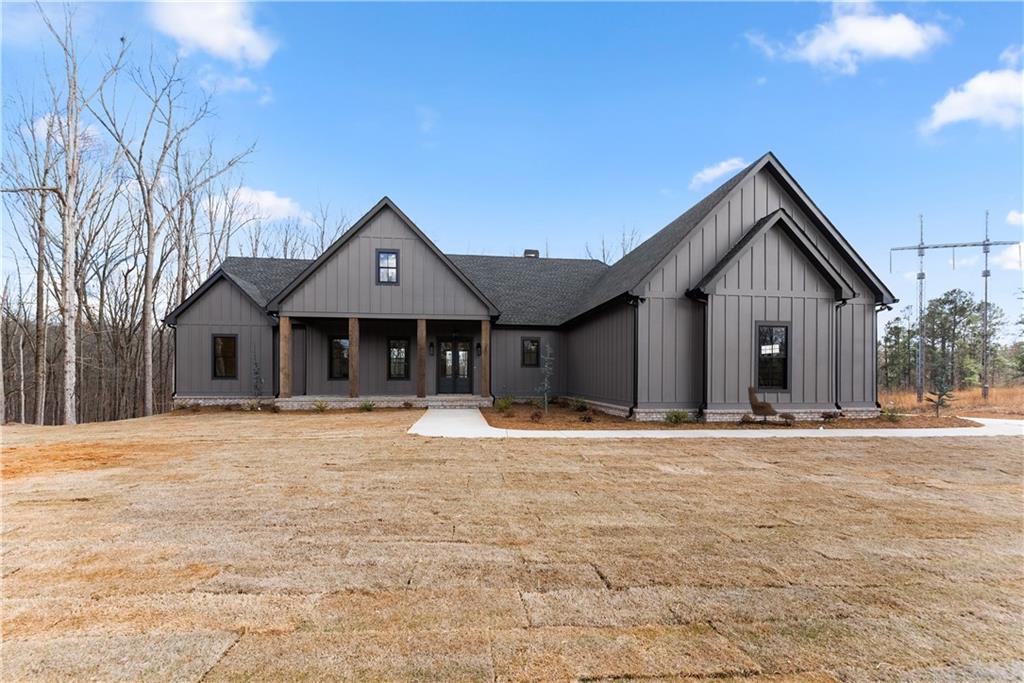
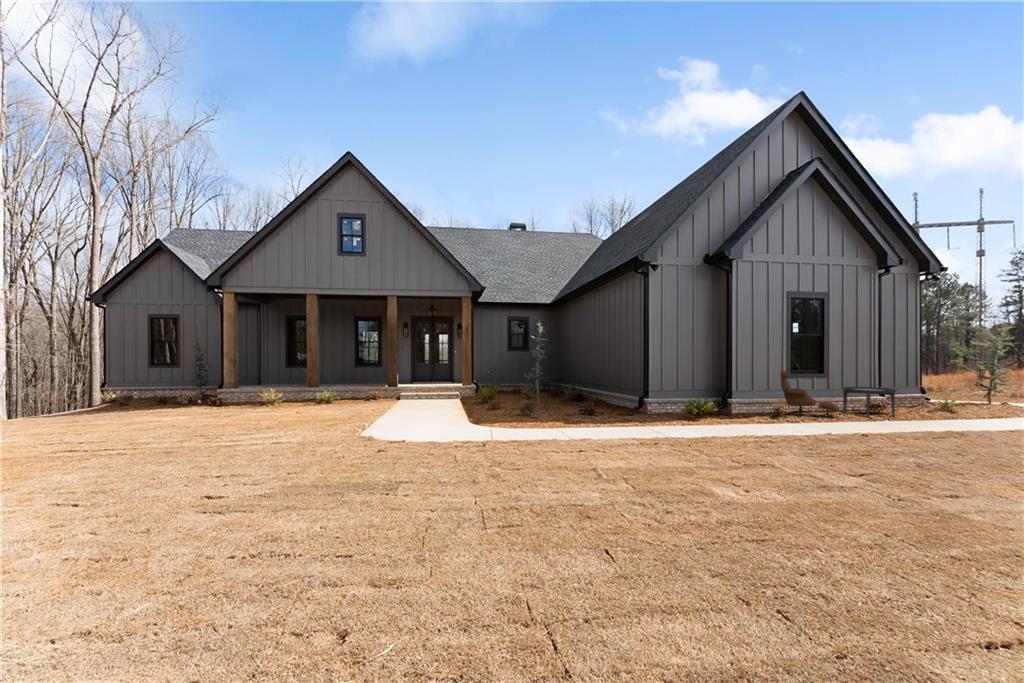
round table: none [801,400,845,426] -> present [842,387,897,417]

